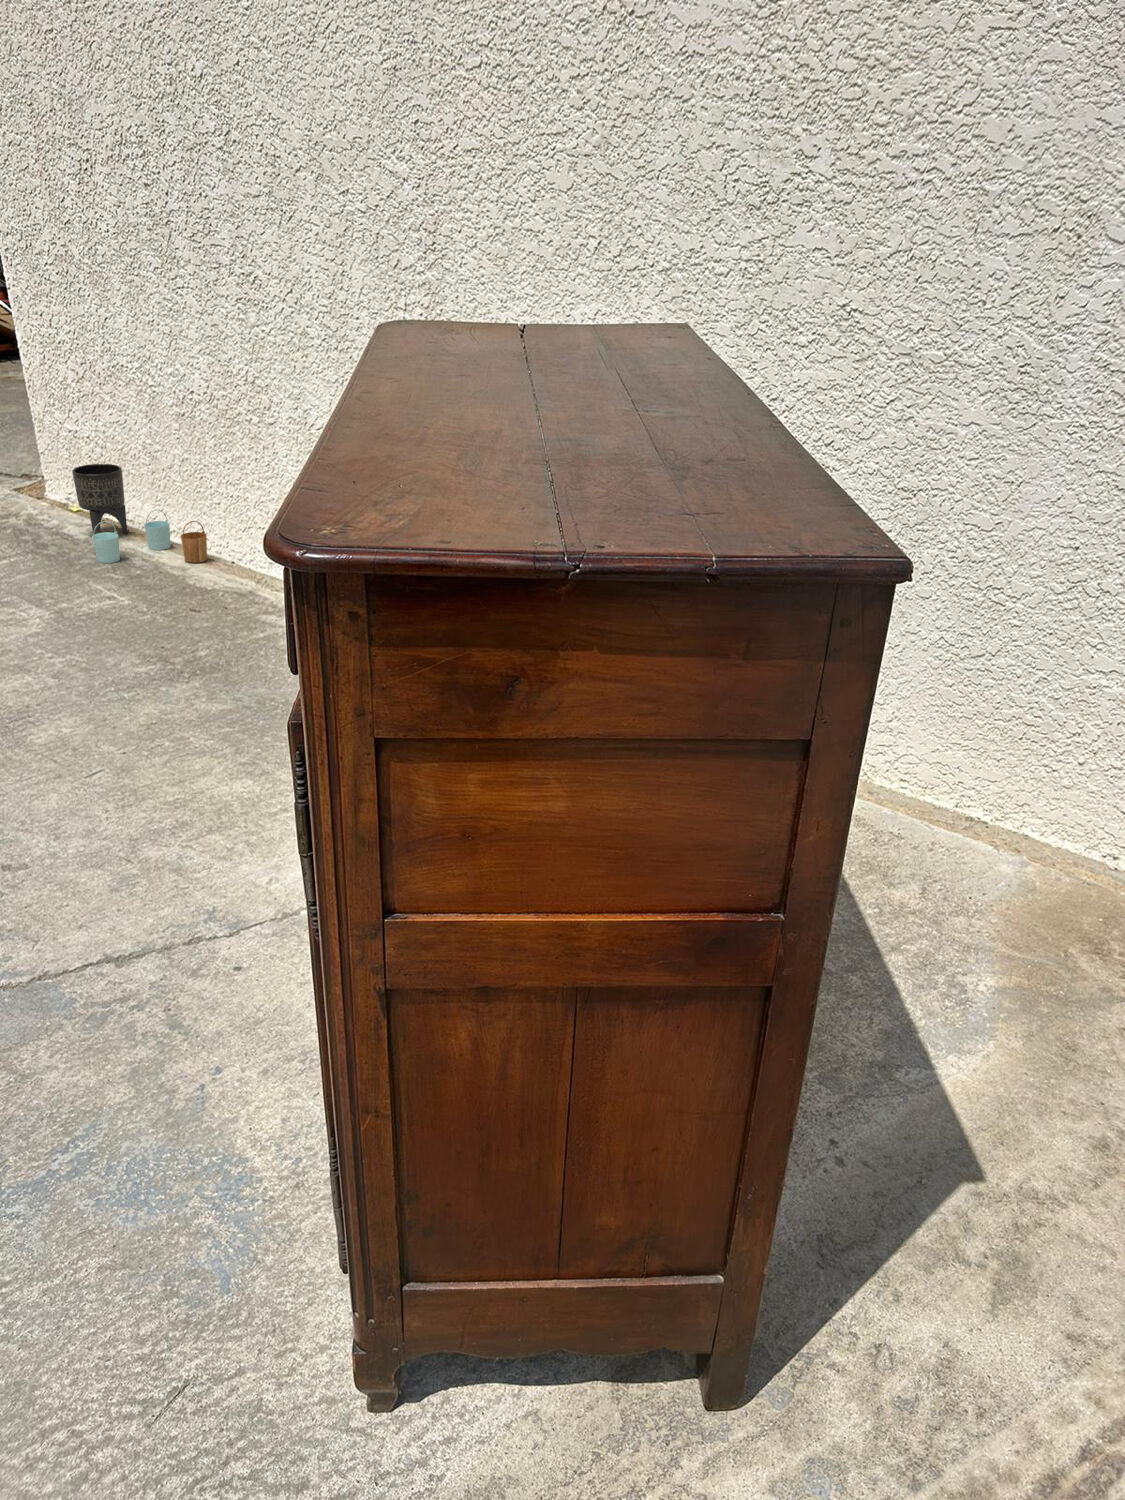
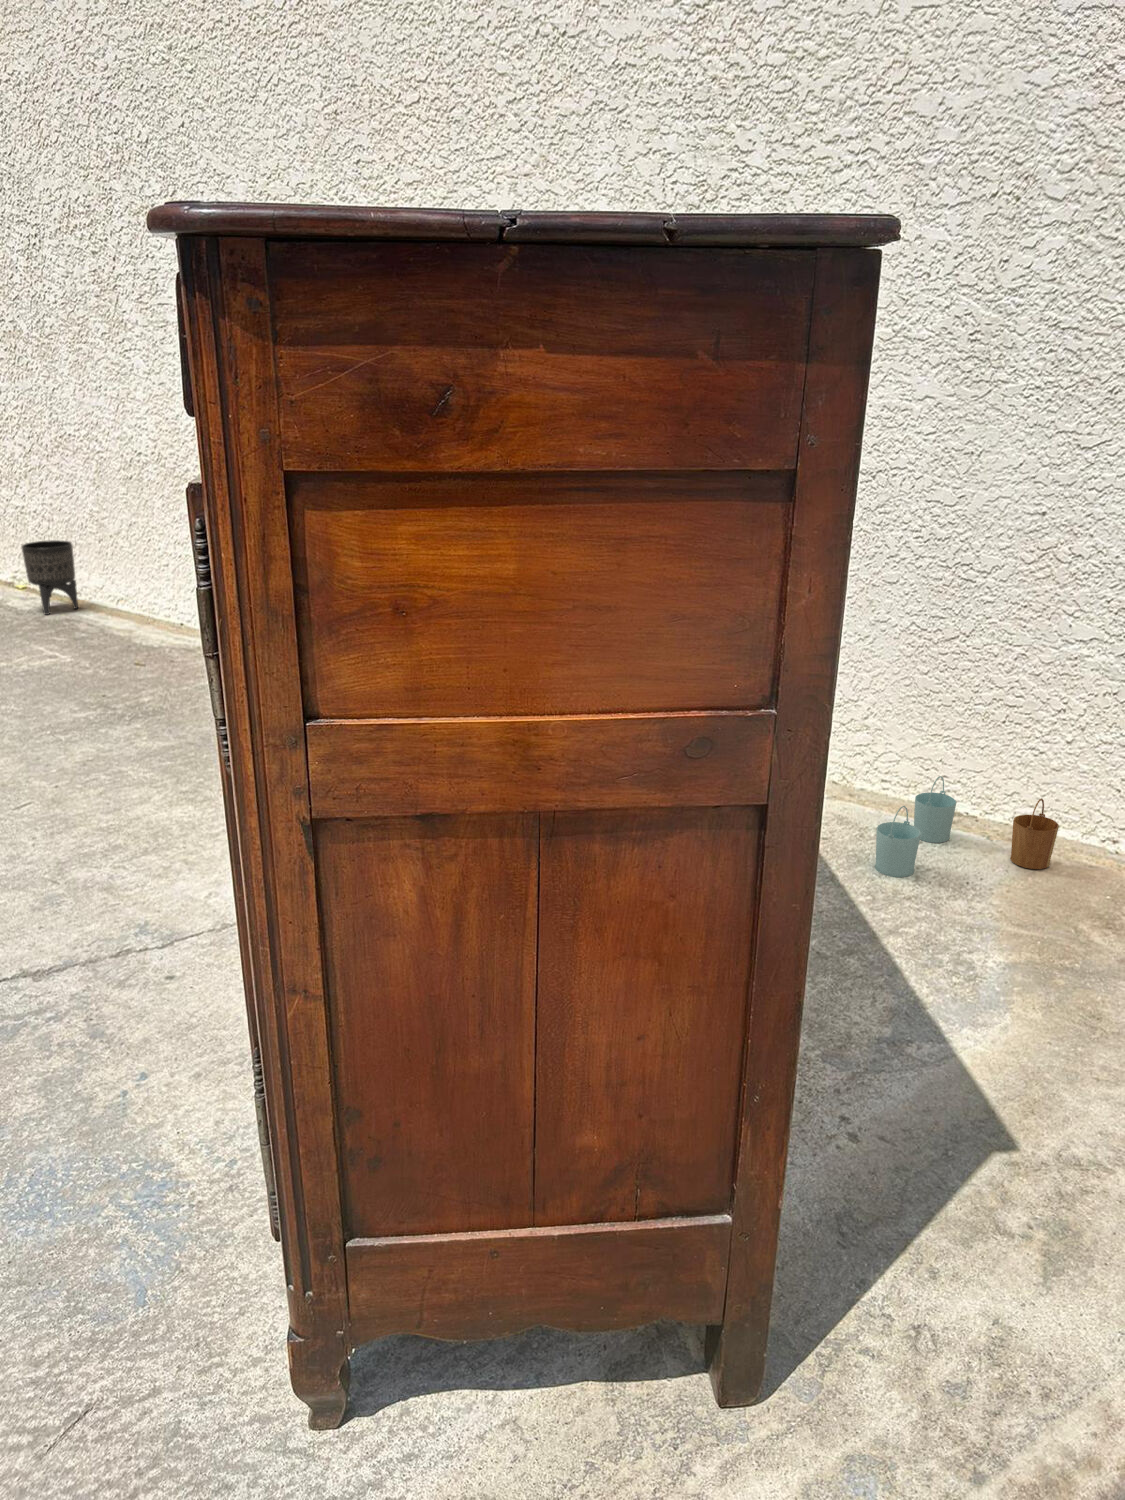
bucket: present [92,510,207,563] -> present [875,776,1059,877]

